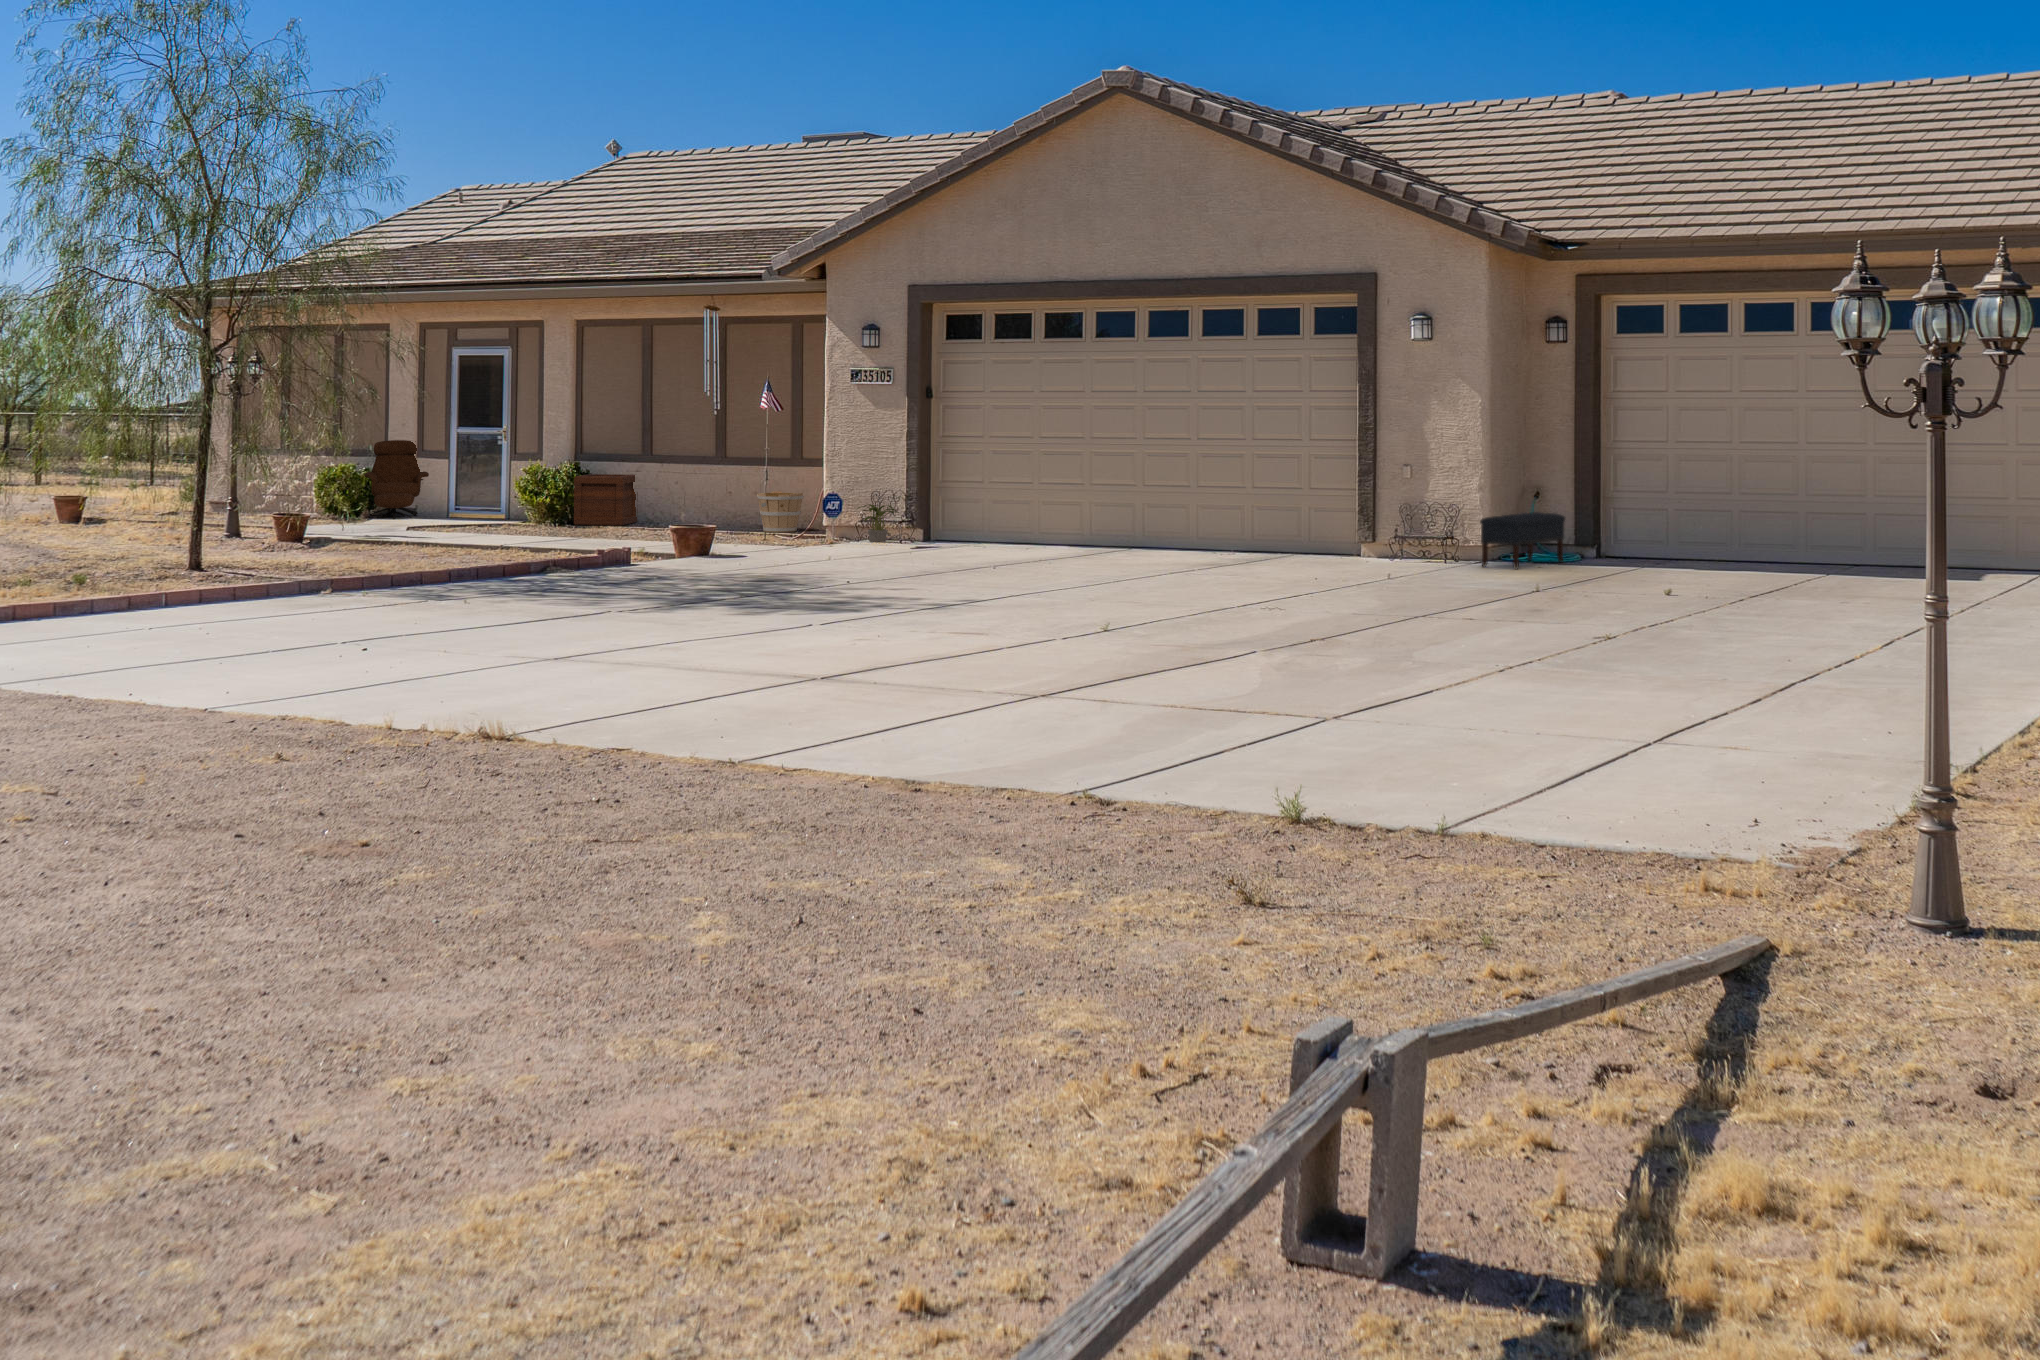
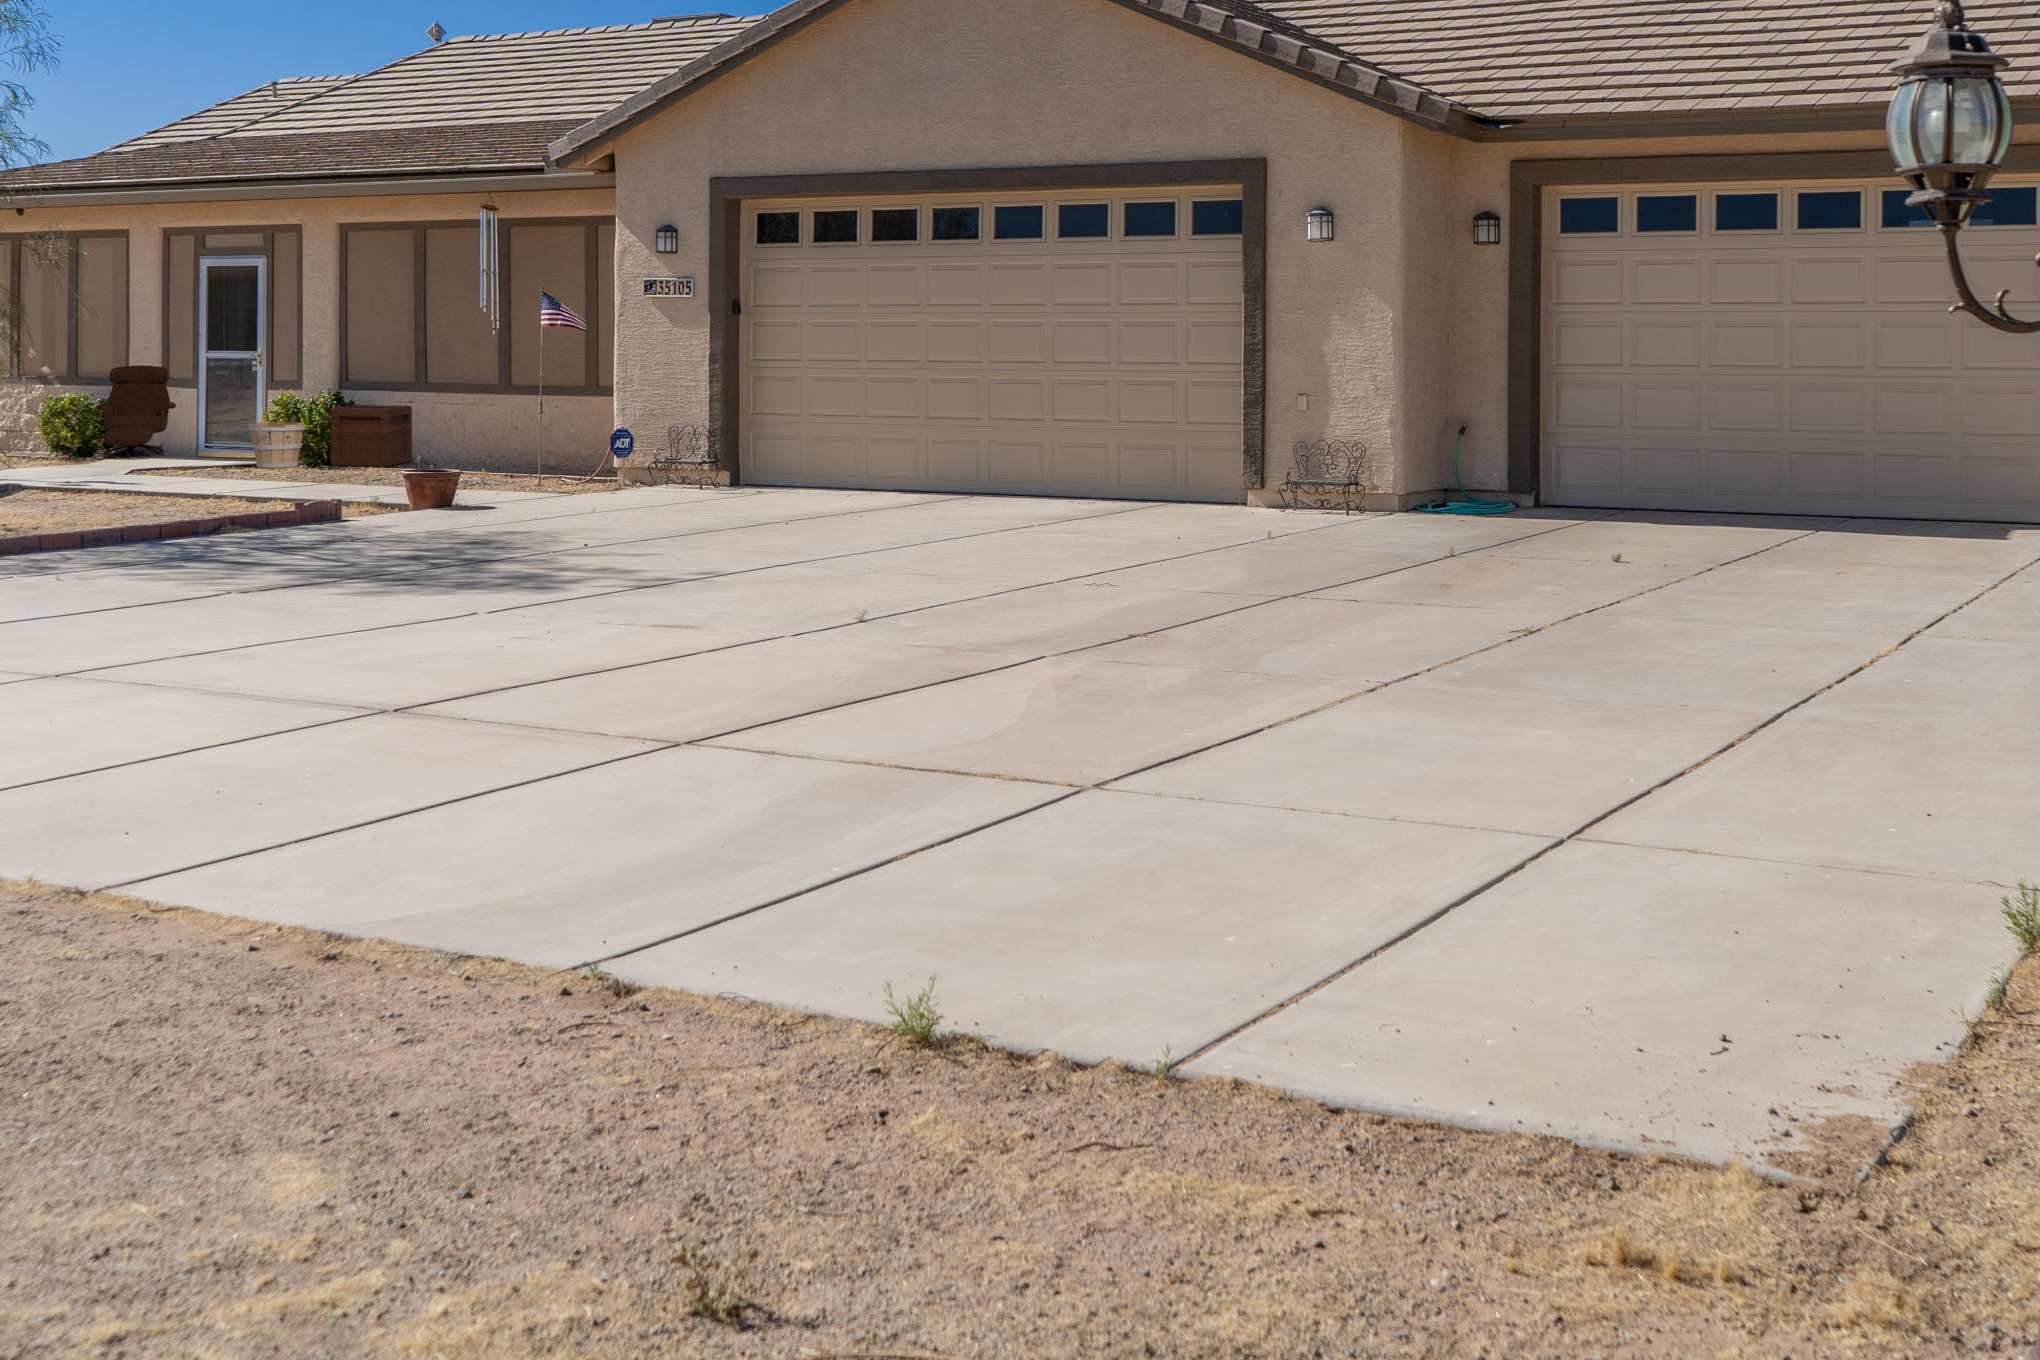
wooden bucket: present [757,491,804,532] -> present [248,421,305,468]
potted plant: present [857,504,899,542] -> none [648,442,704,487]
bench: present [1480,512,1565,569] -> none [1388,451,1494,522]

